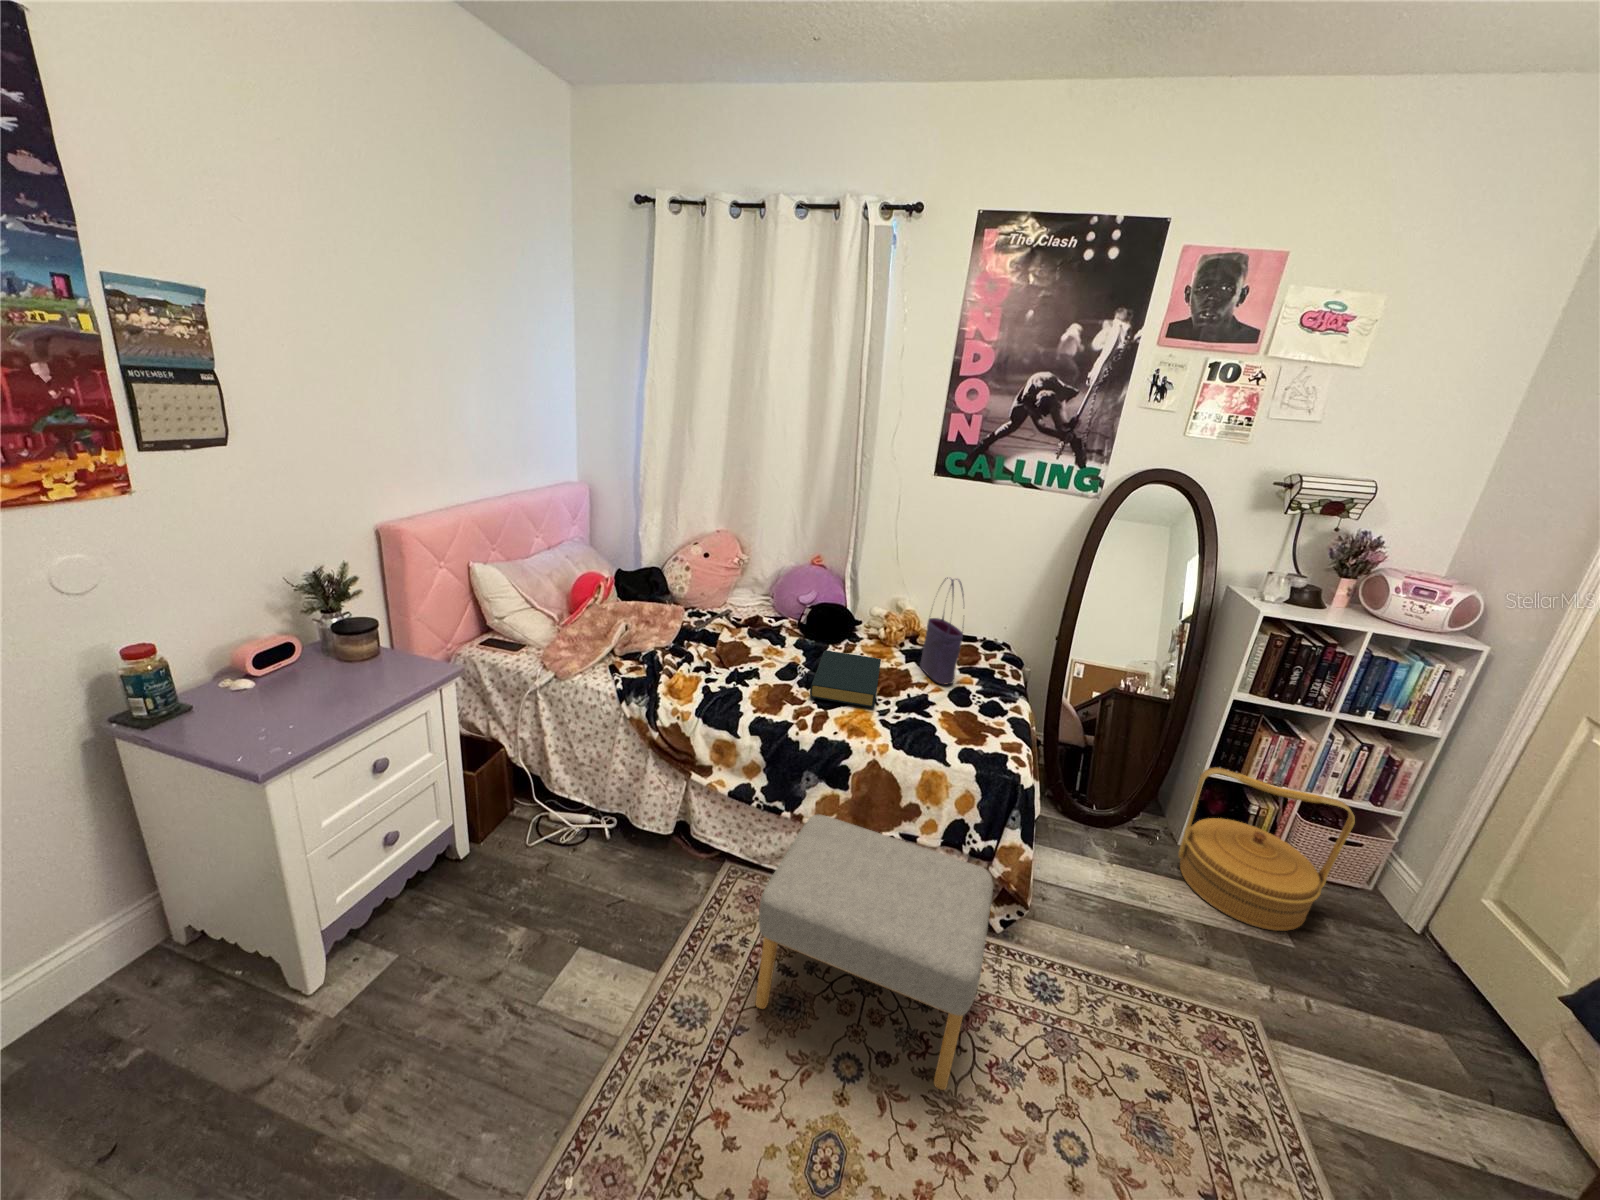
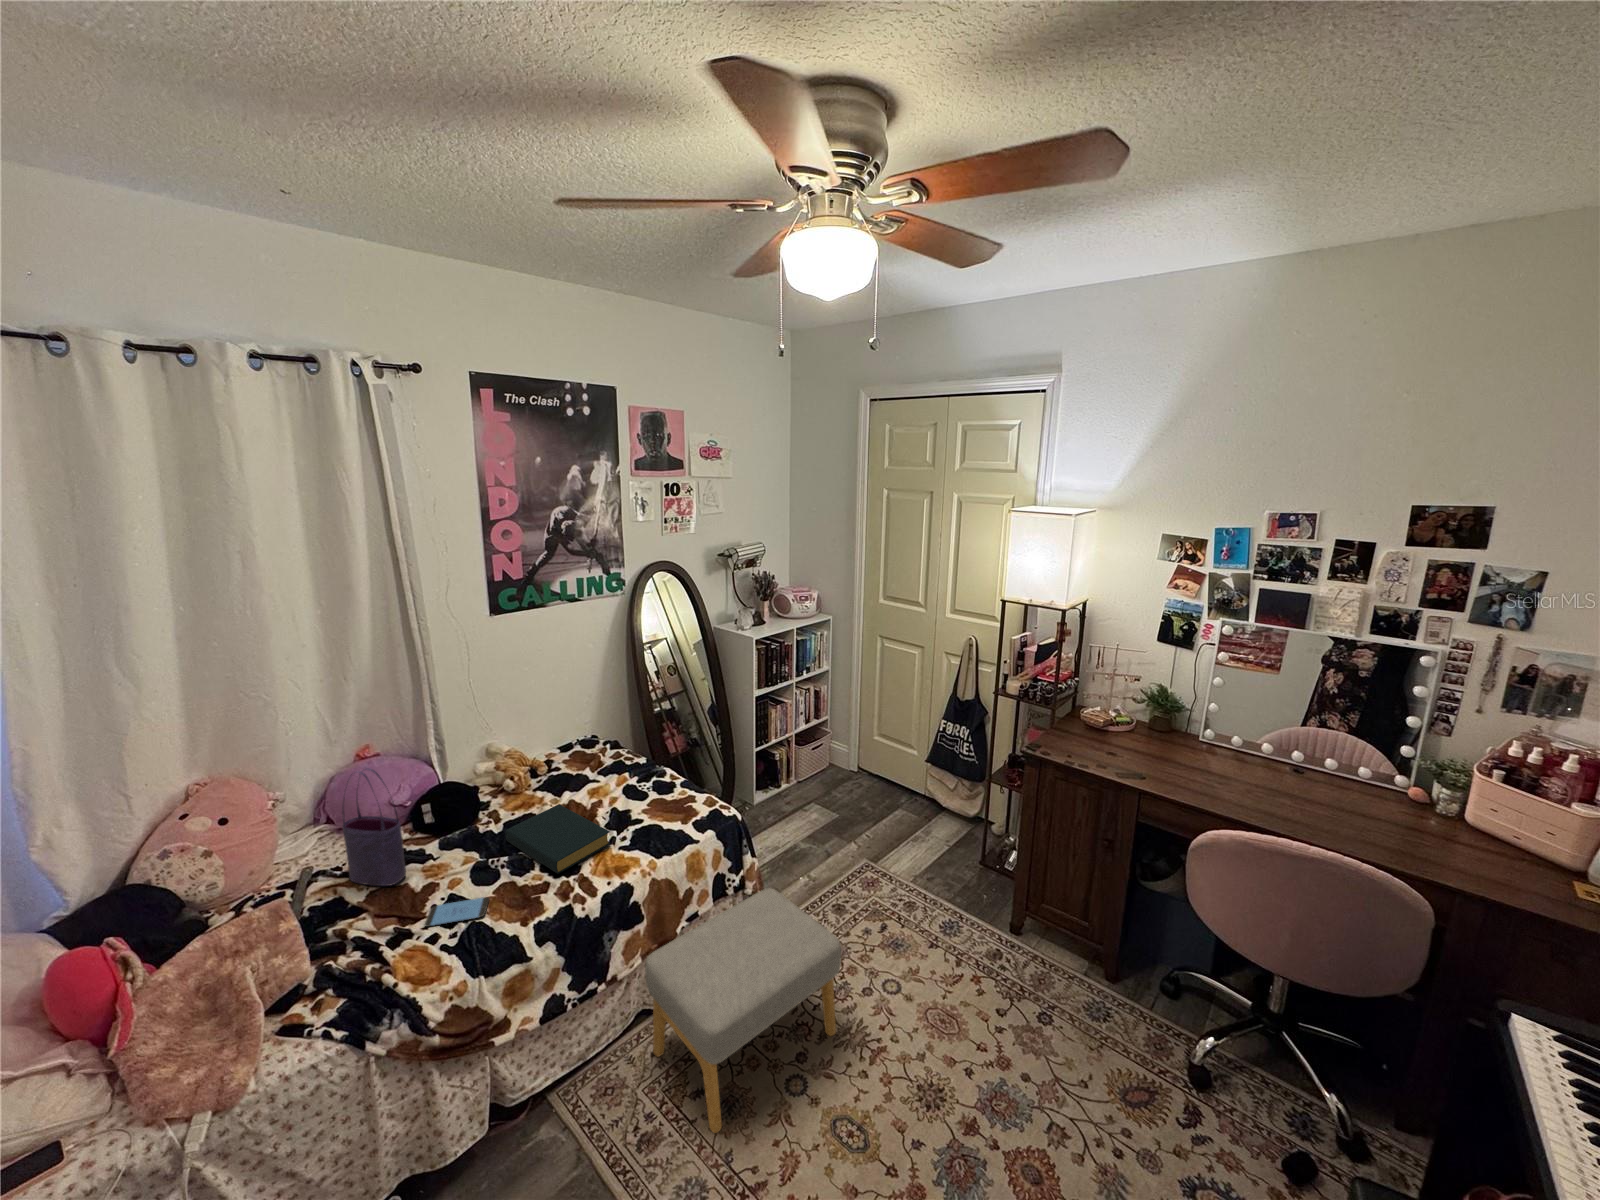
tote bag: present [920,578,964,684] -> present [342,768,406,886]
smartphone: none [714,663,760,686] -> present [425,897,489,927]
woven basket: present [1178,768,1355,931] -> none [762,726,834,824]

